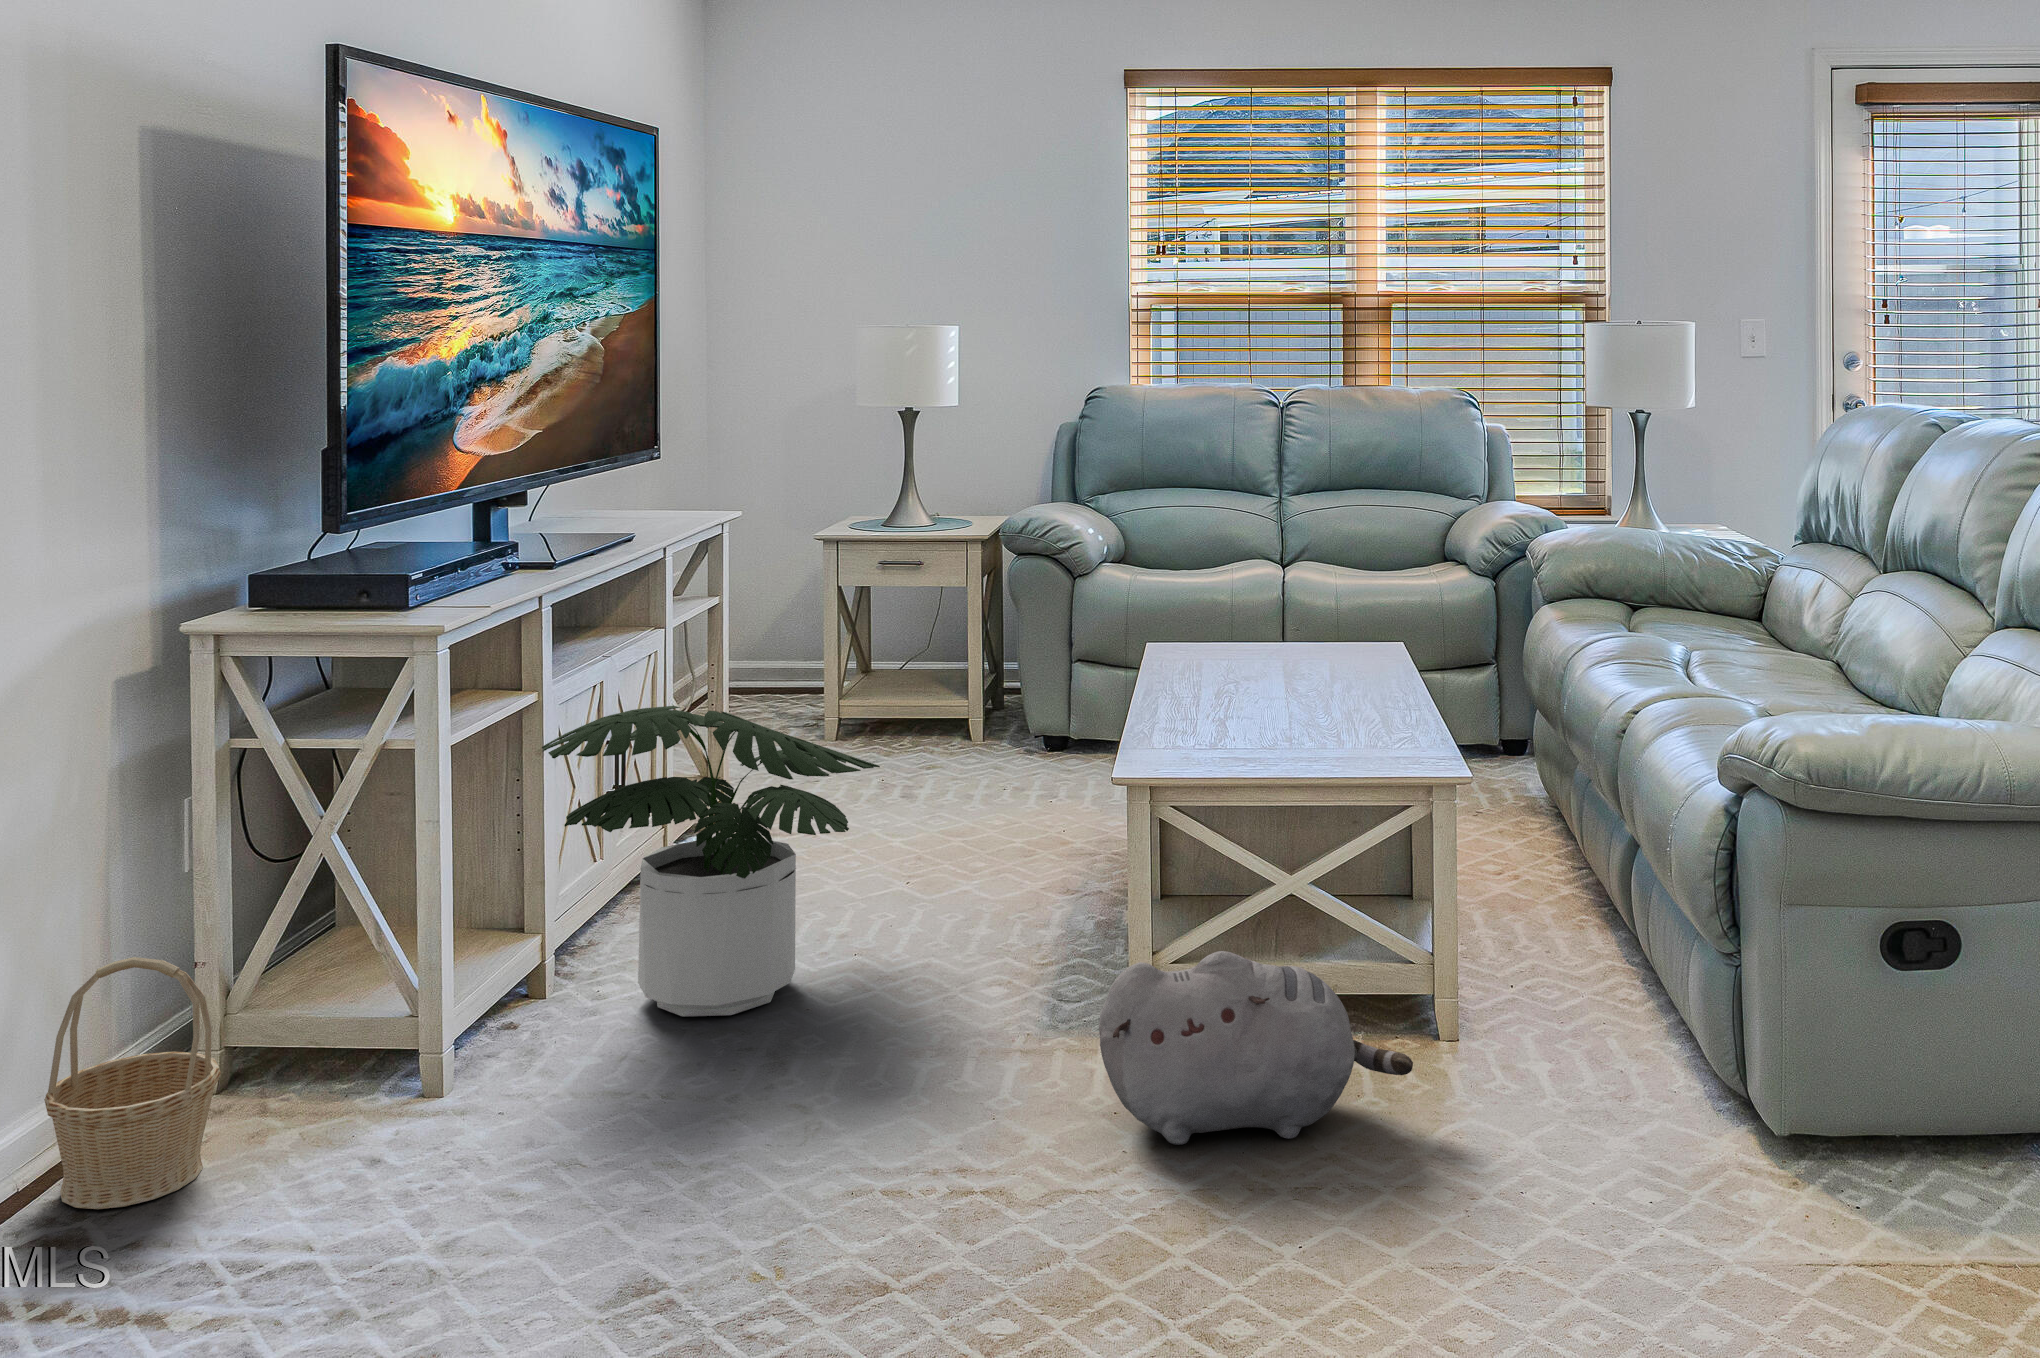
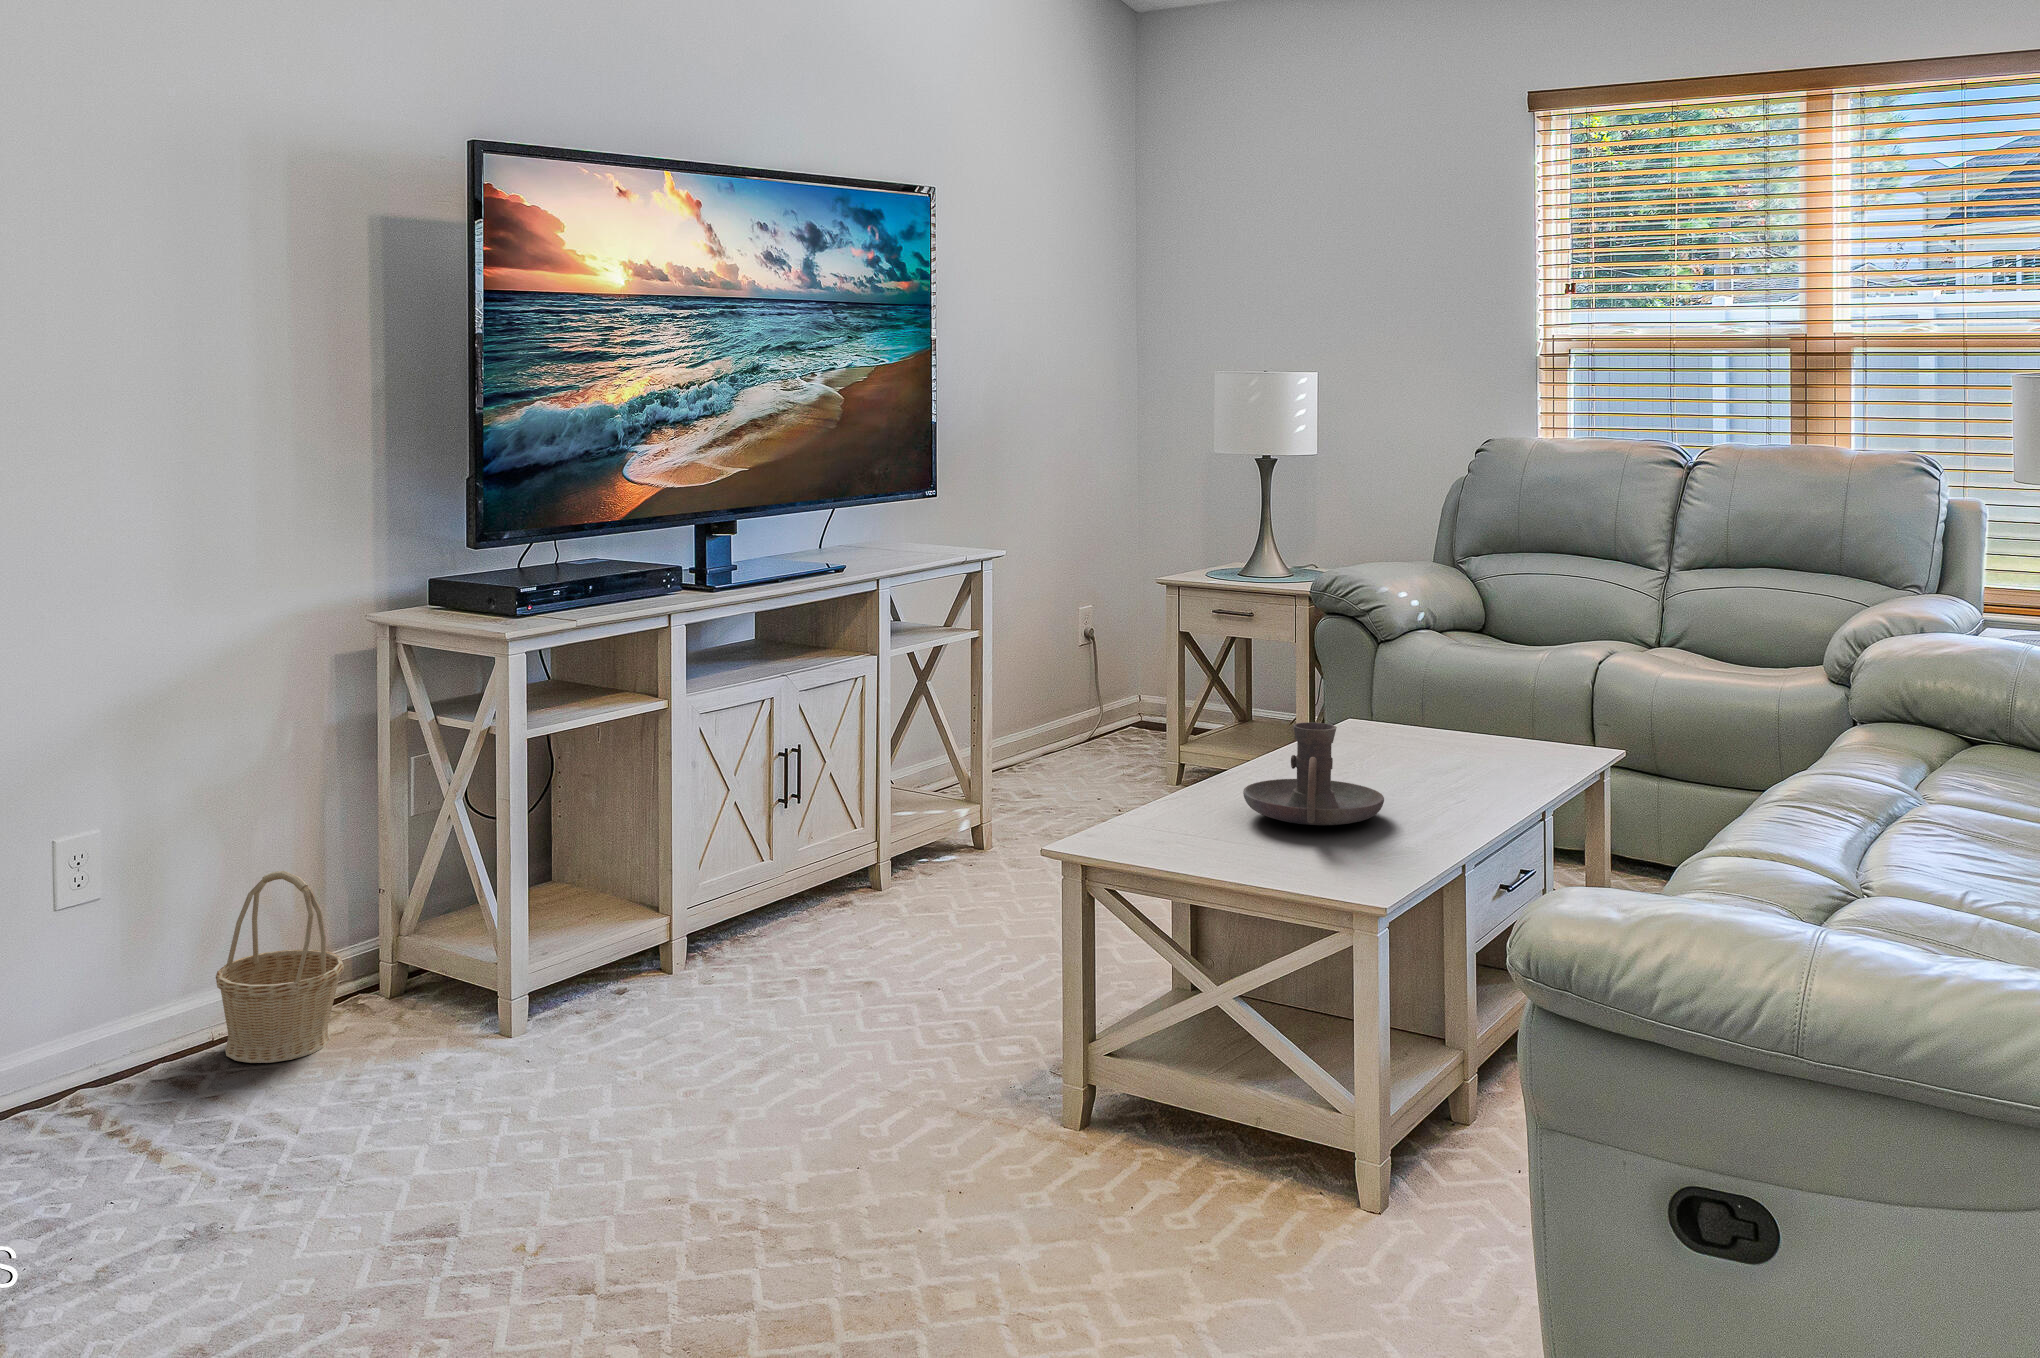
candle holder: none [1227,637,1354,726] -> present [1243,722,1384,825]
potted plant: present [542,706,880,1016] -> none [626,724,953,1017]
plush toy: present [1099,951,1413,1145] -> none [907,1036,1205,1258]

